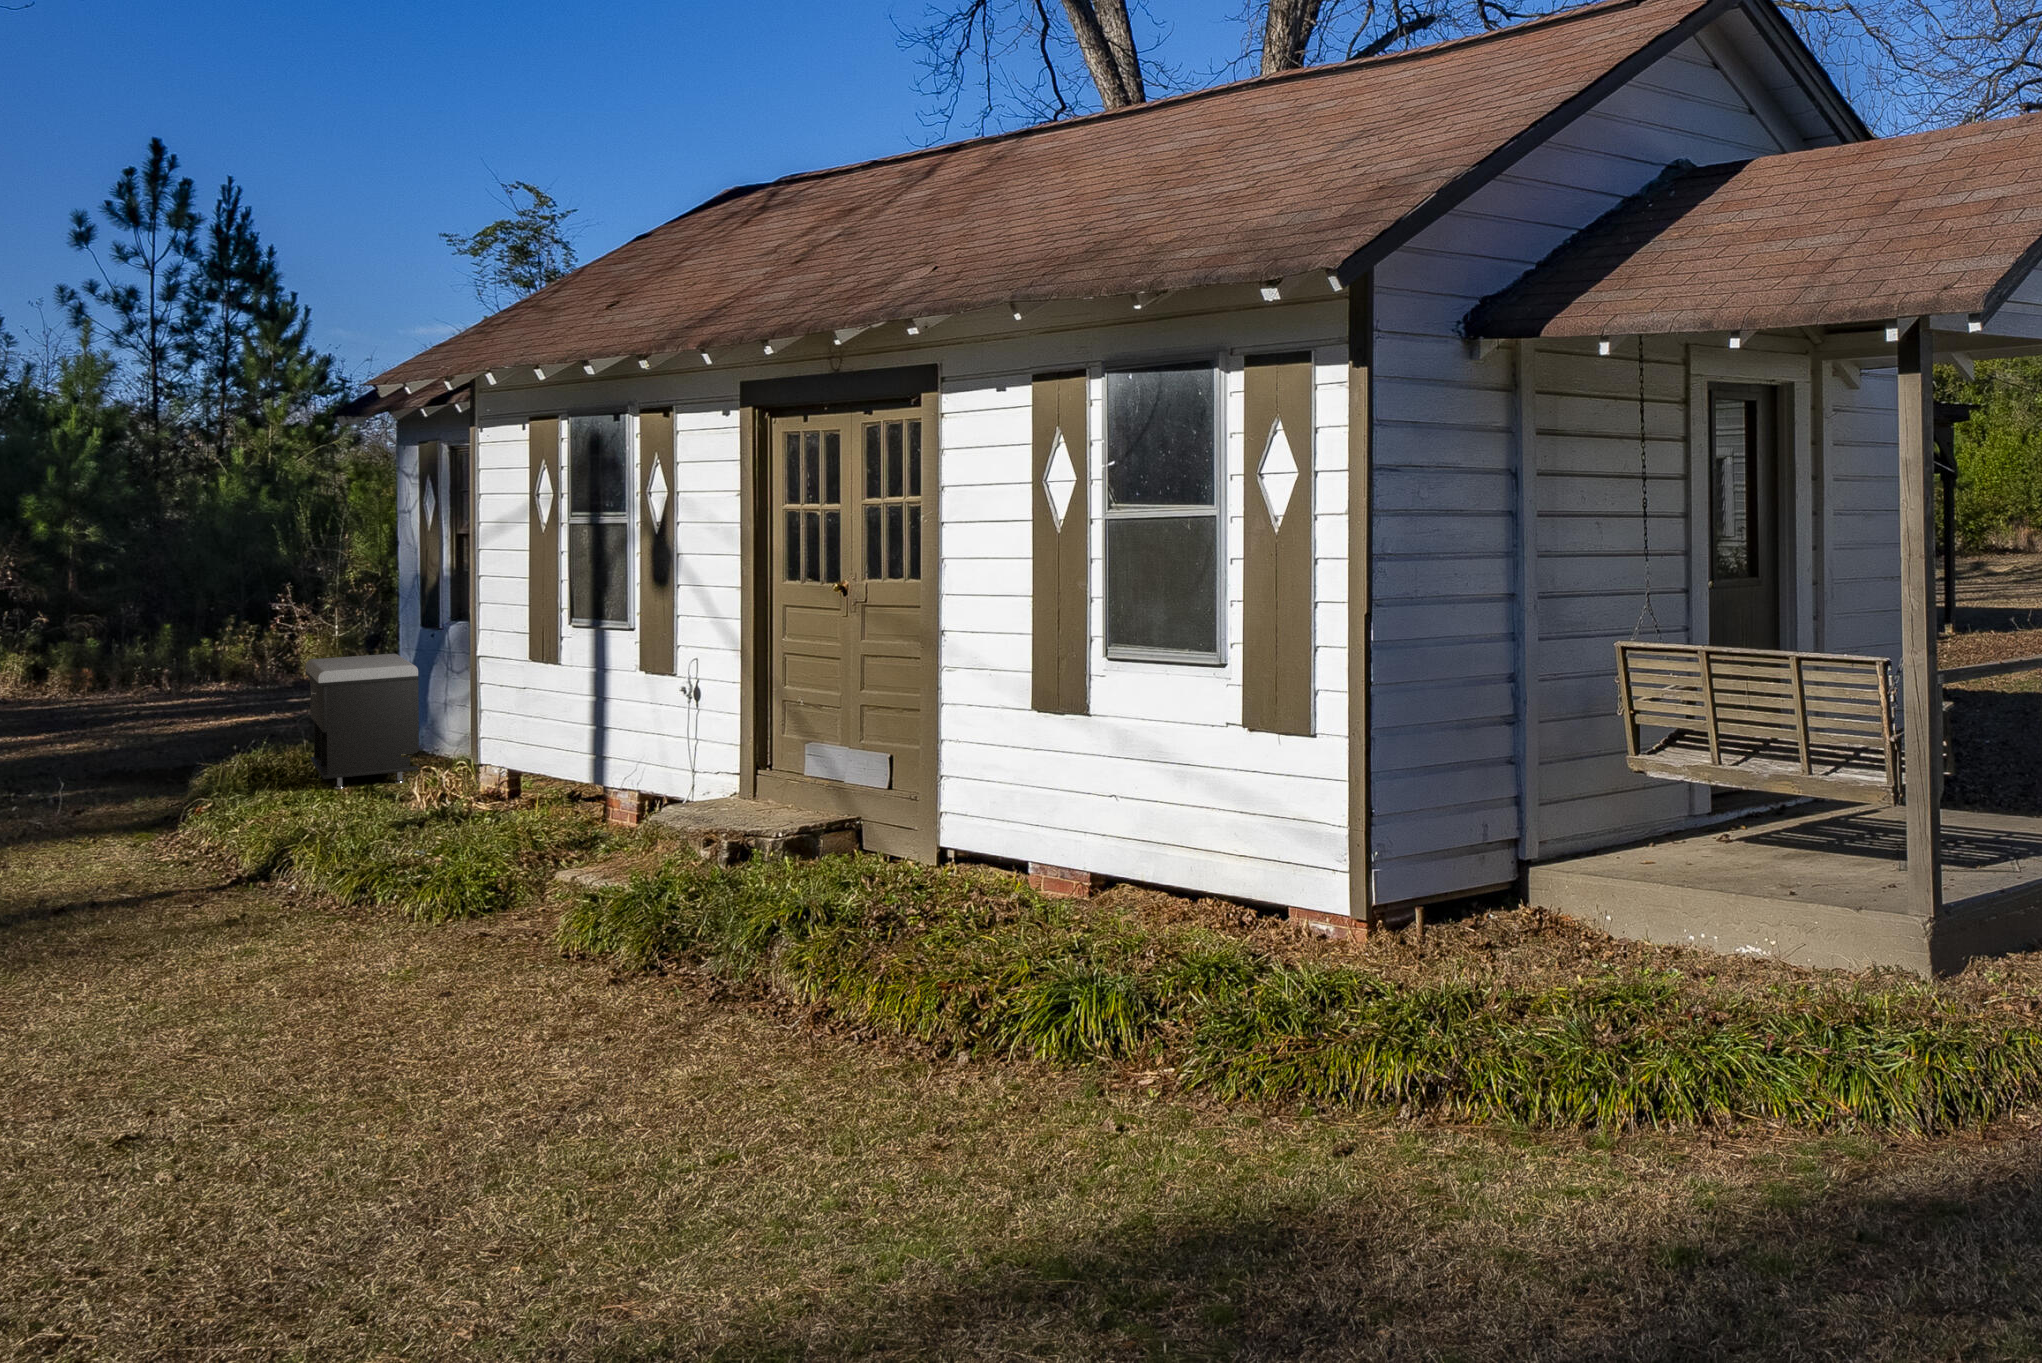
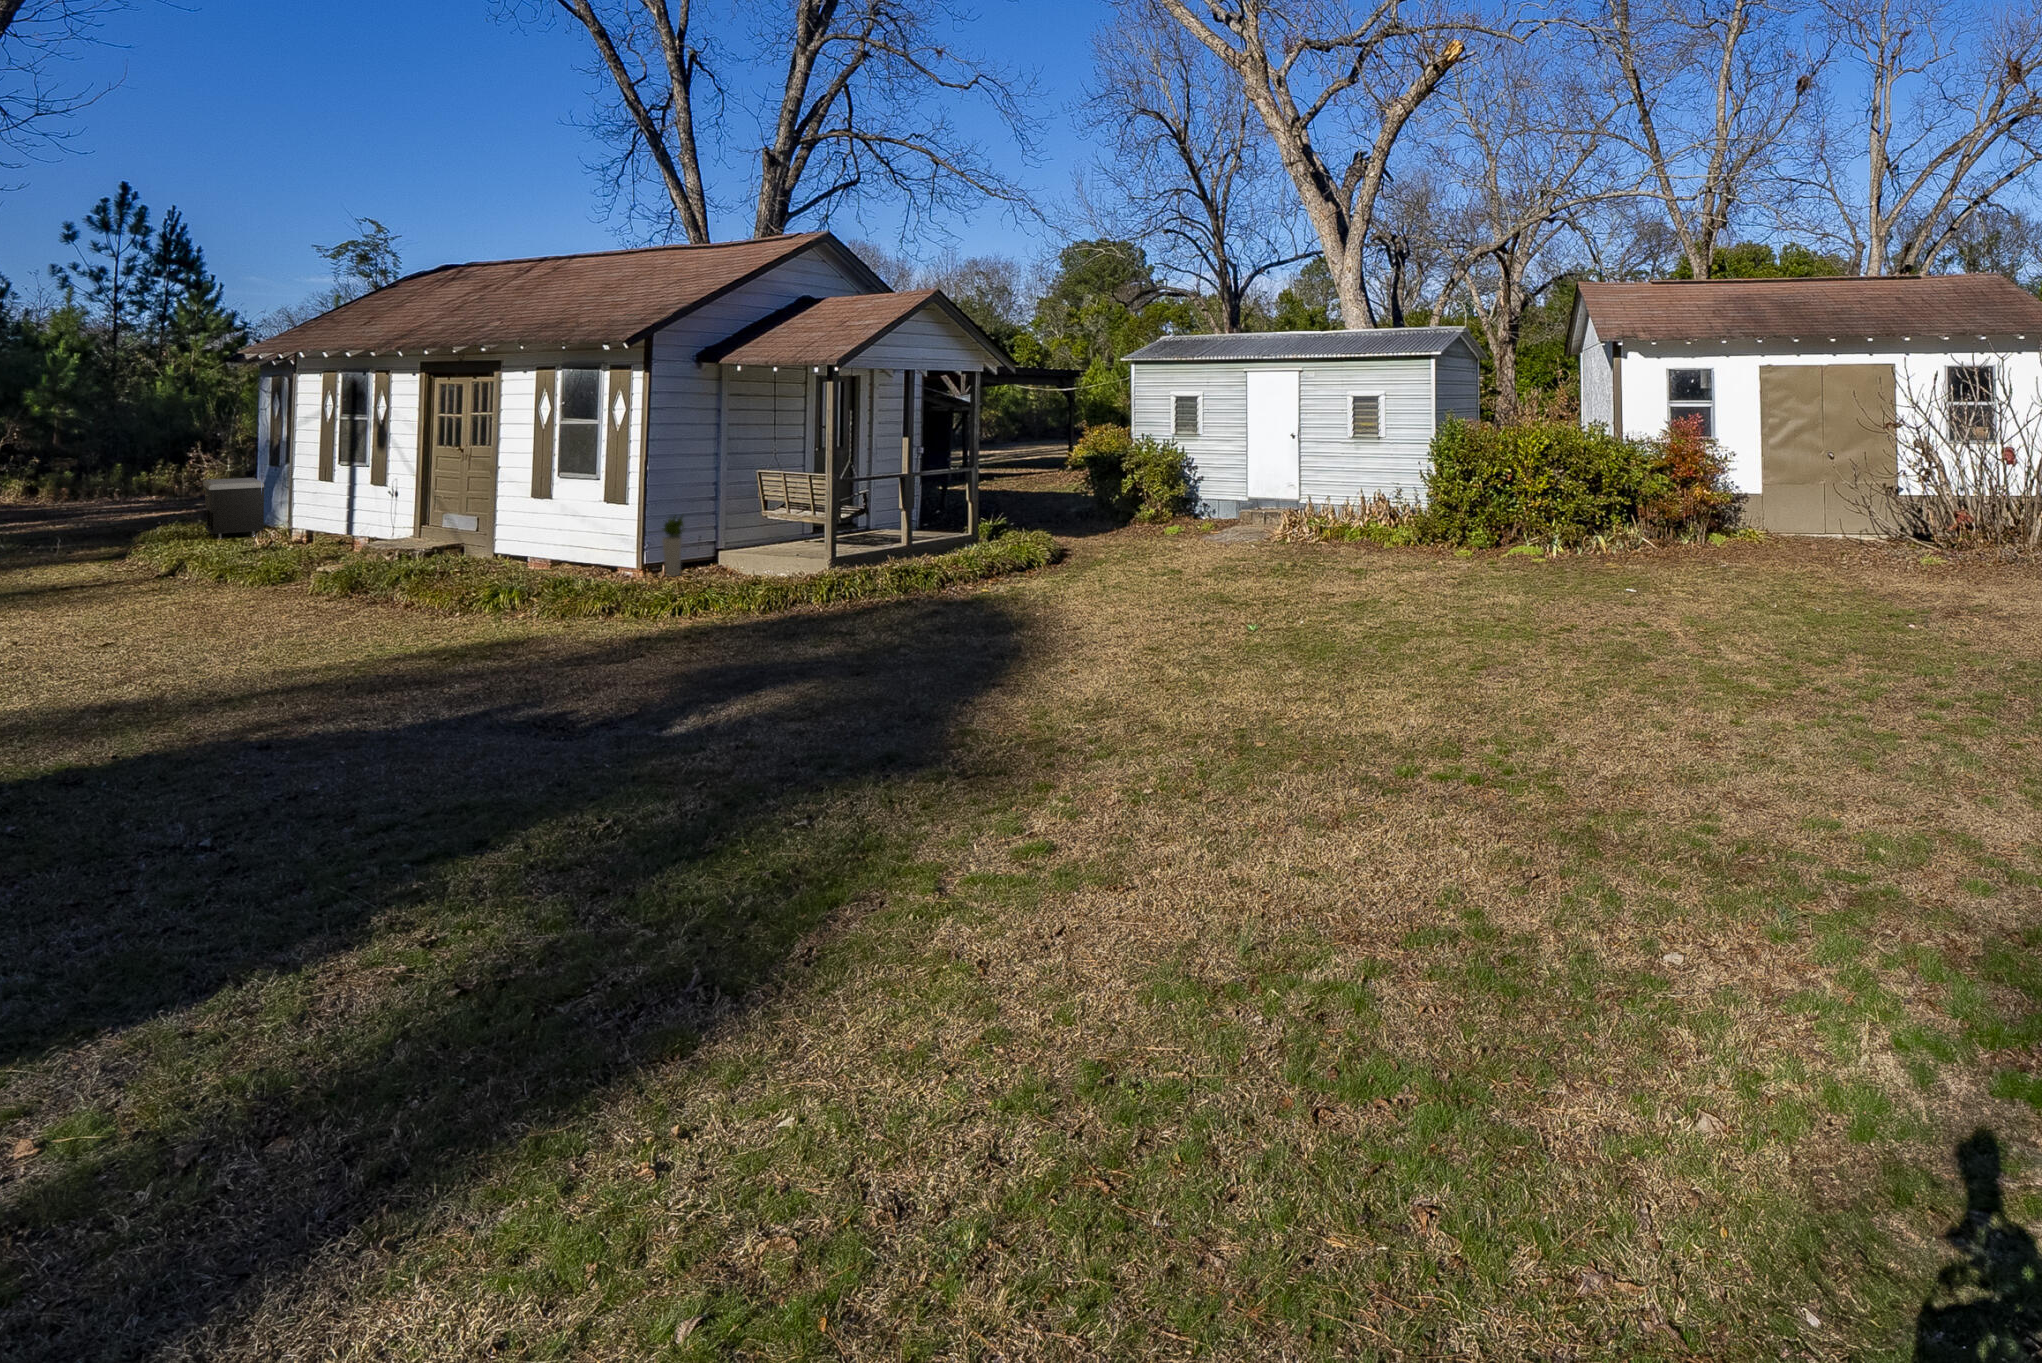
planter: none [1406,762,1477,942] -> present [662,515,683,577]

